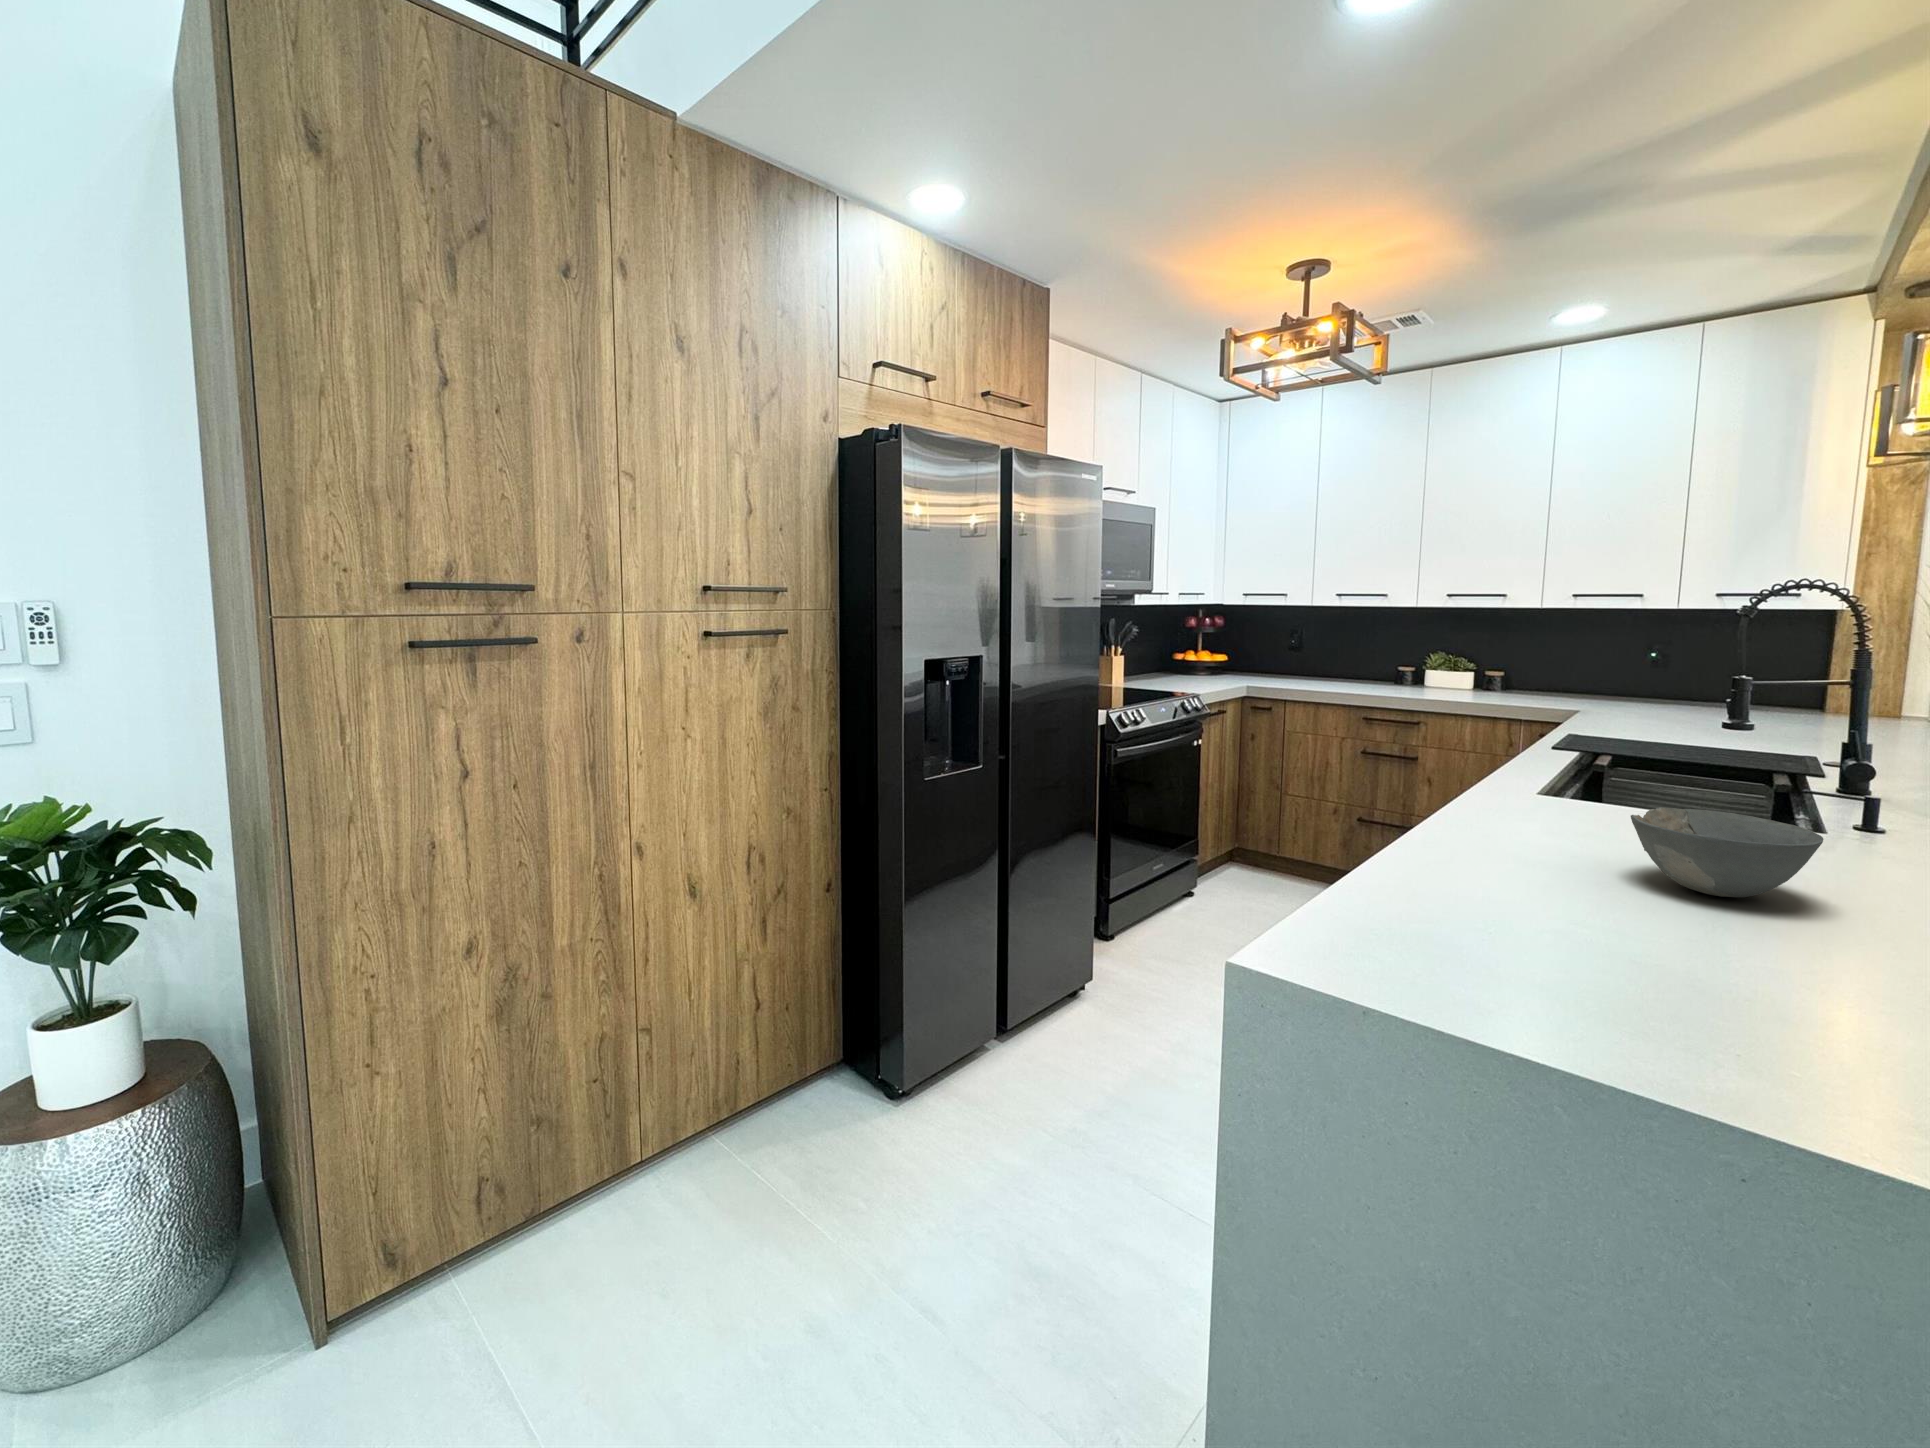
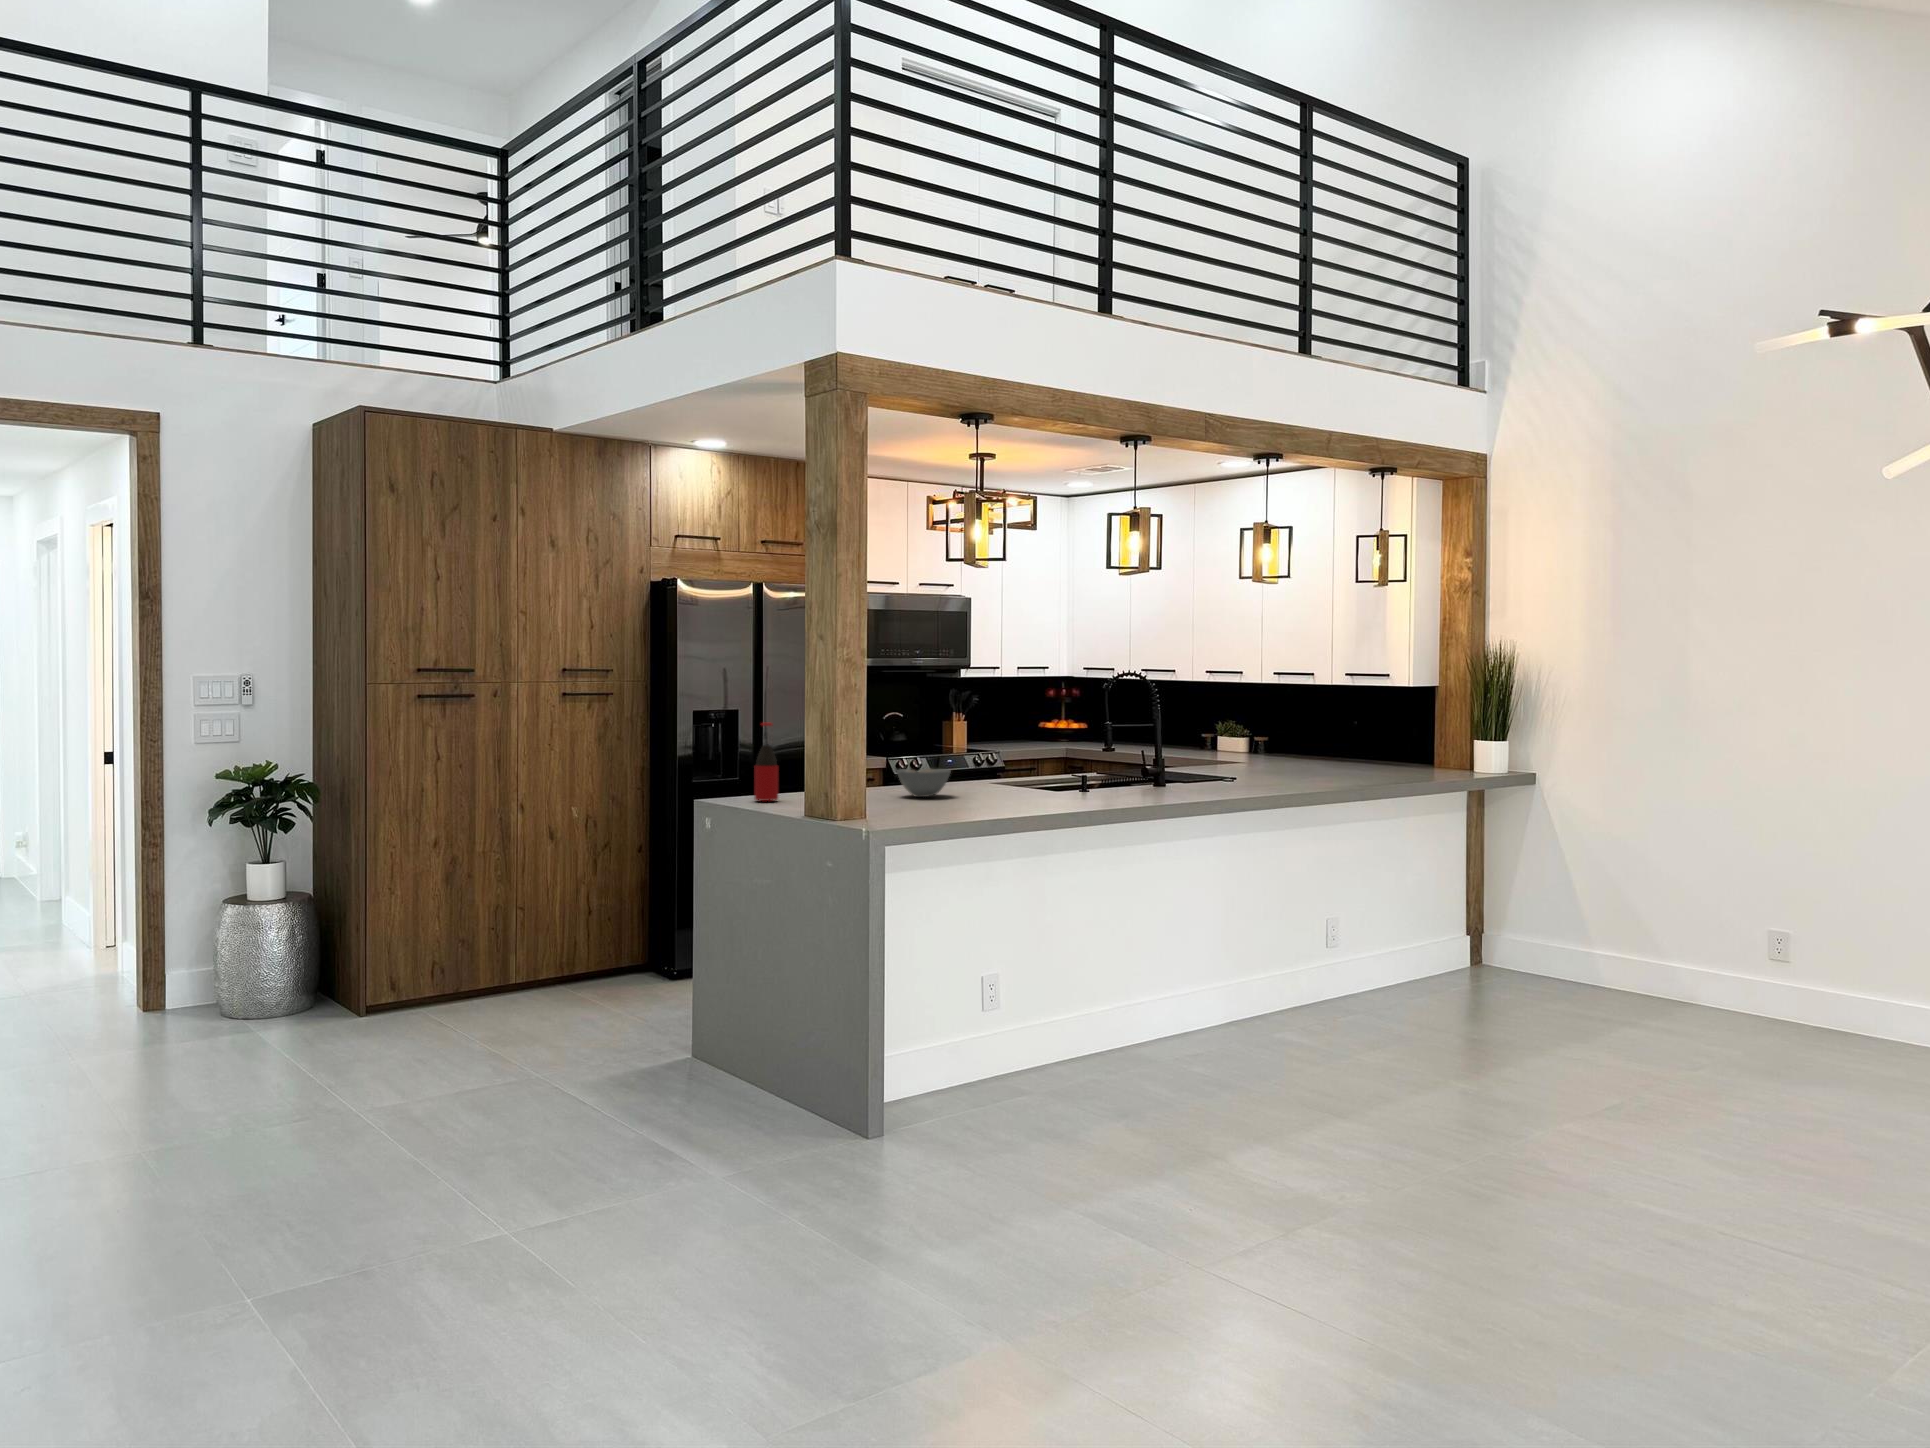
bottle: none [1392,723,1484,973] -> present [755,723,778,801]

